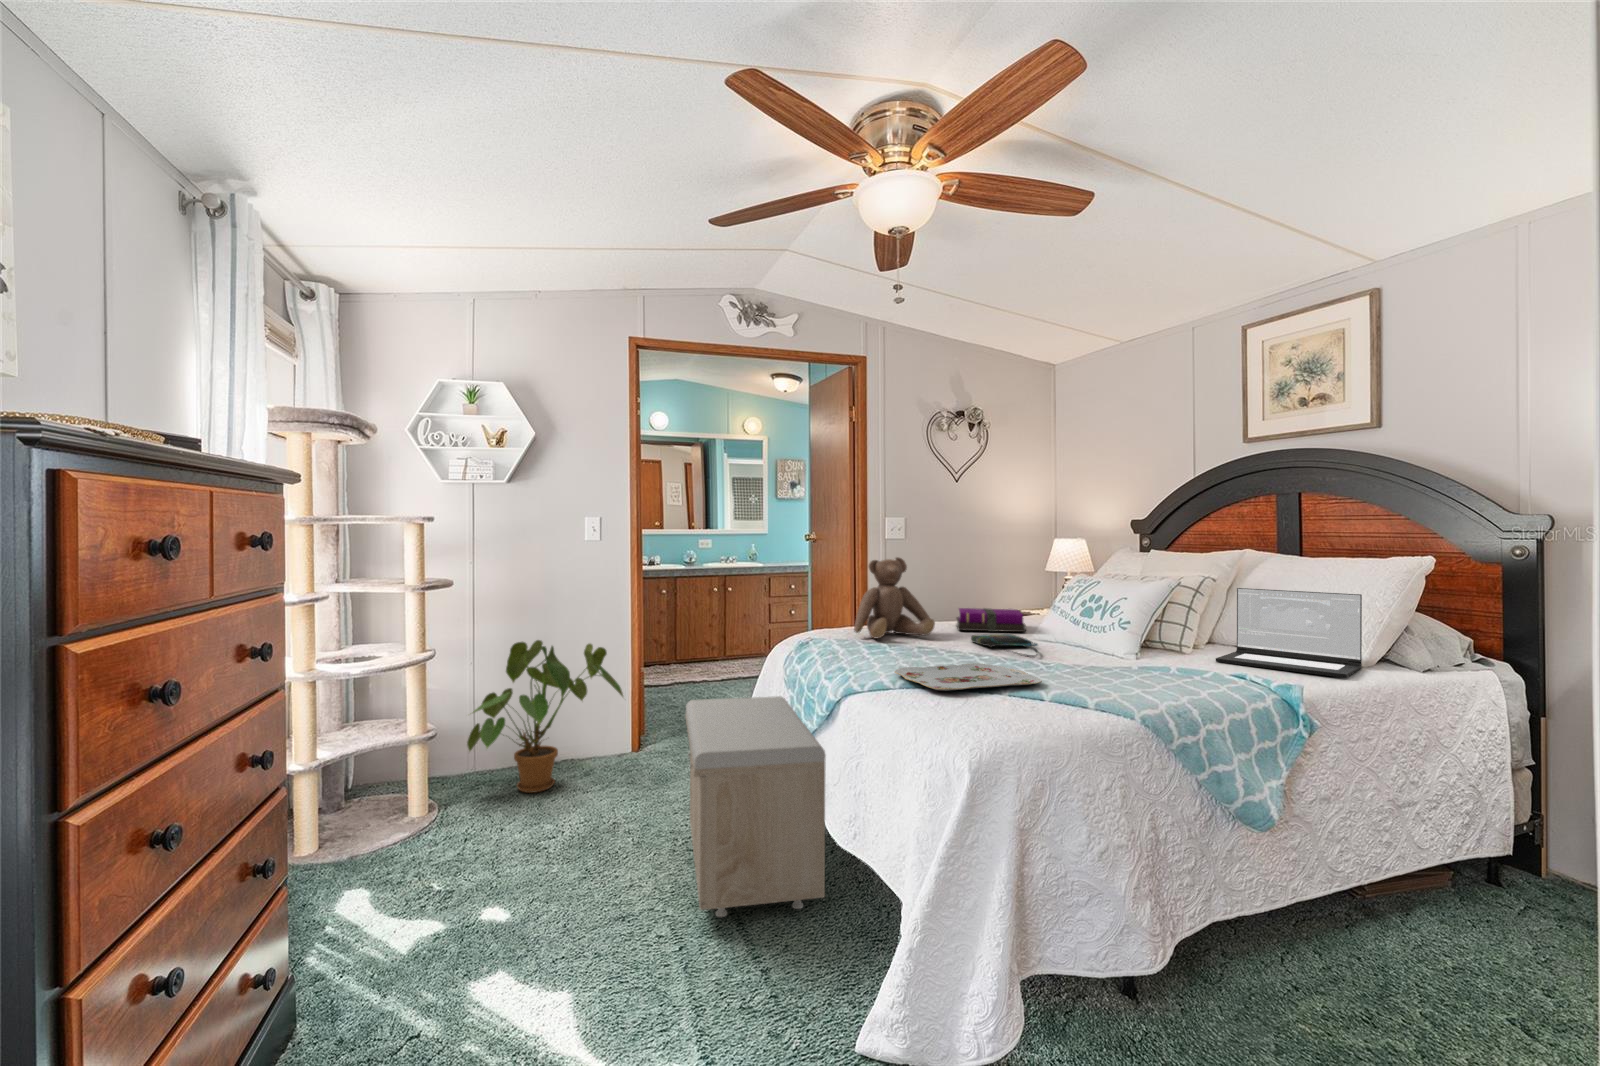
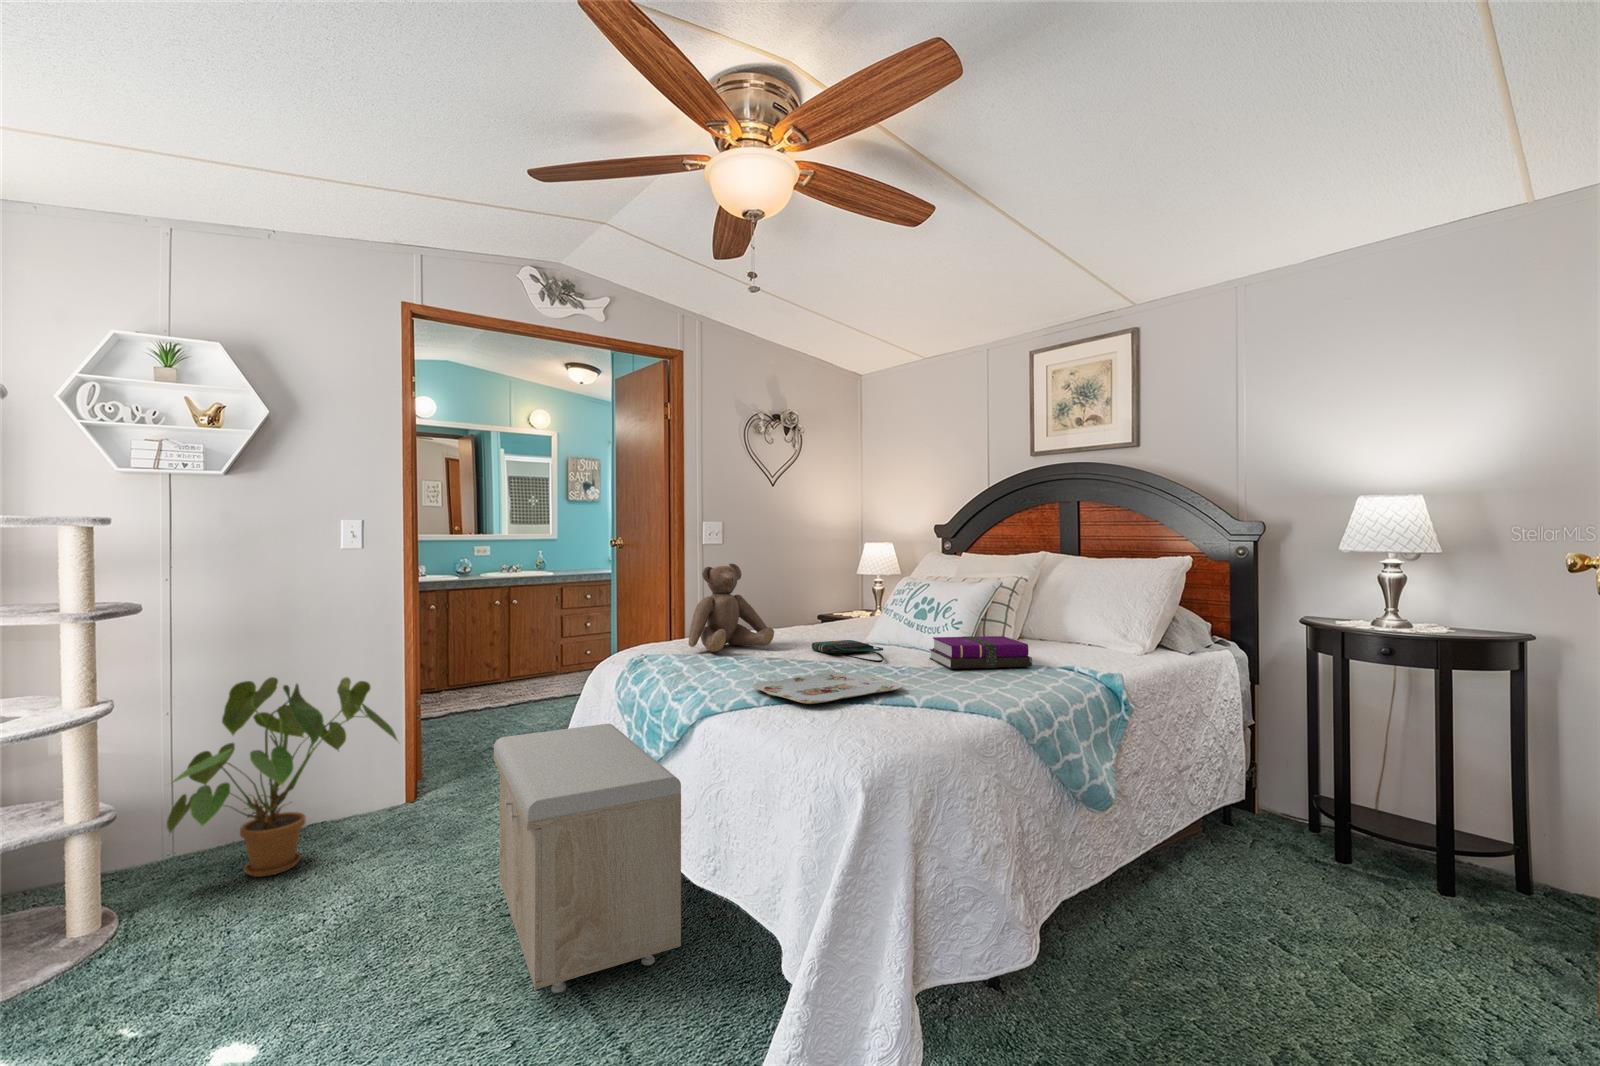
laptop: present [1216,588,1362,678] -> none [1038,587,1151,664]
notebook: present [956,608,1026,632] -> present [929,636,1032,669]

